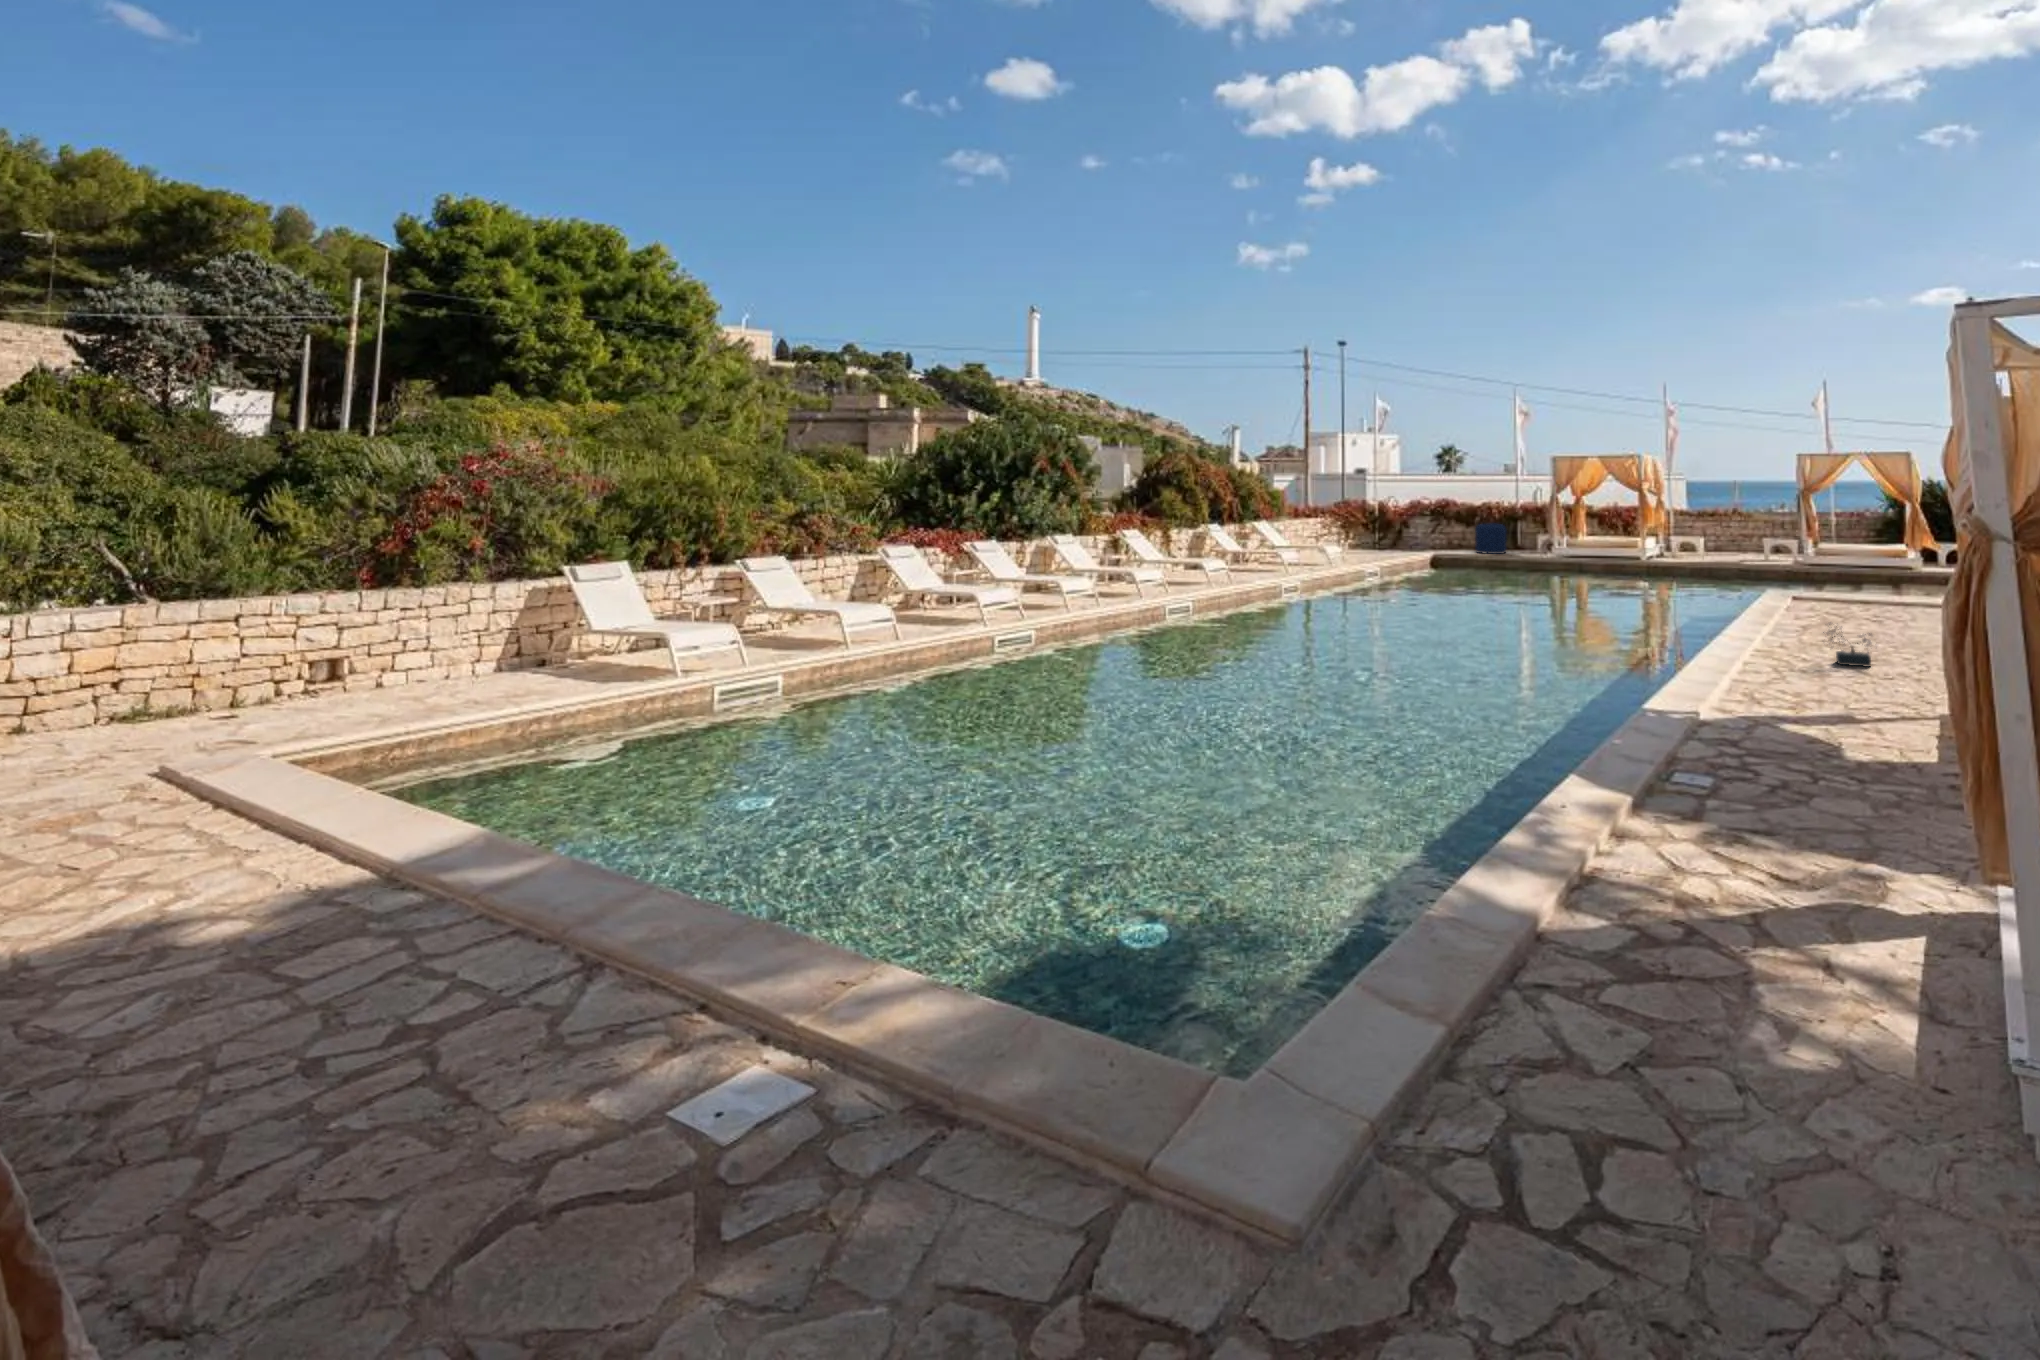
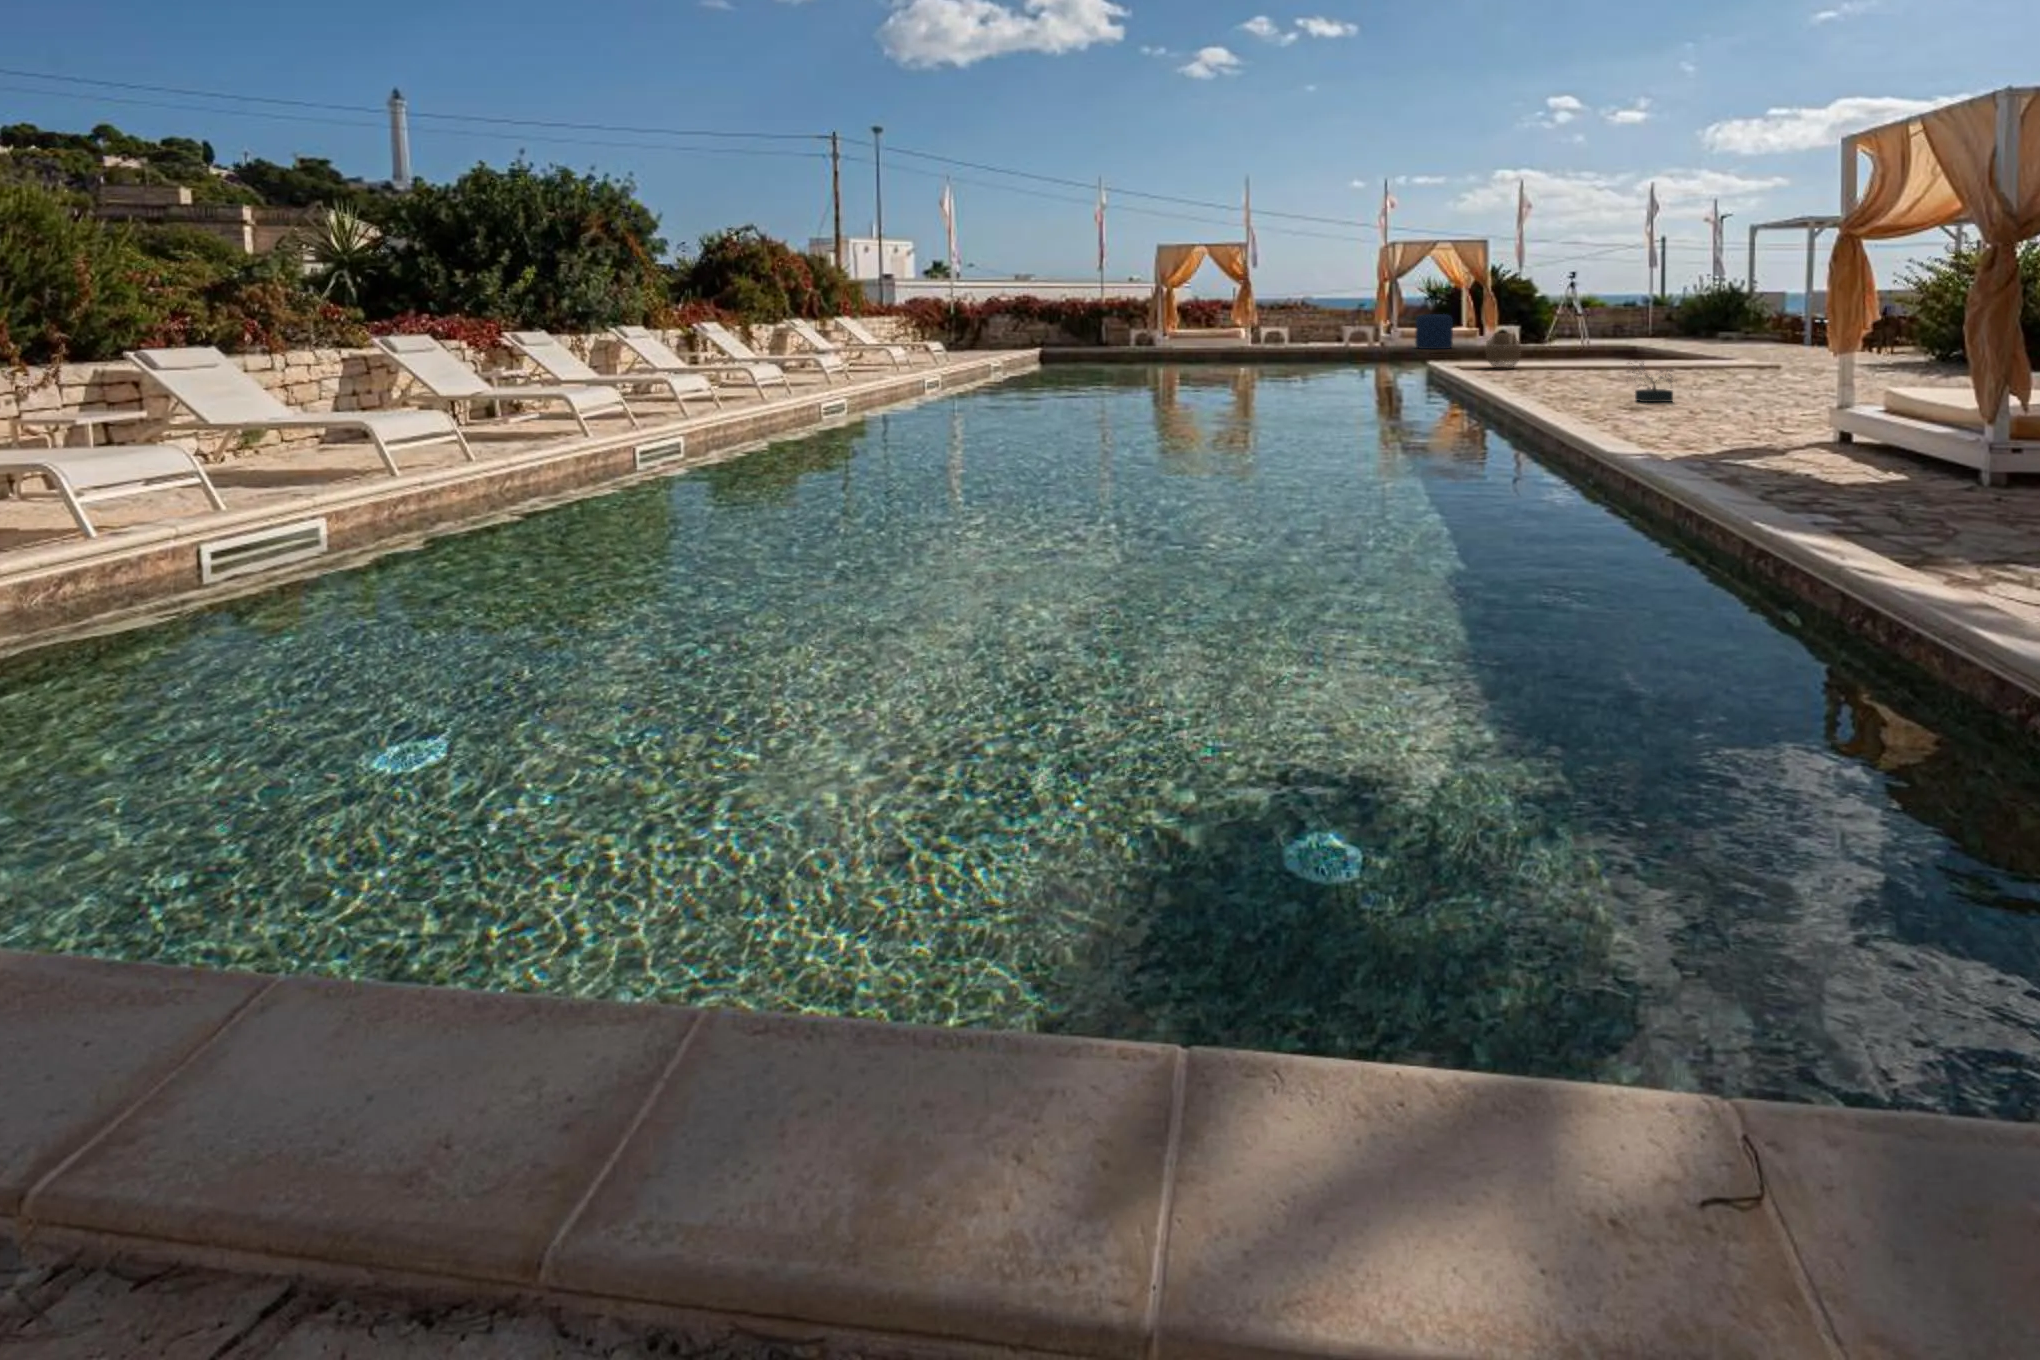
pouf: present [1475,523,1507,554] -> present [1415,314,1453,349]
woven basket: none [1802,571,1840,609] -> present [1486,333,1521,368]

